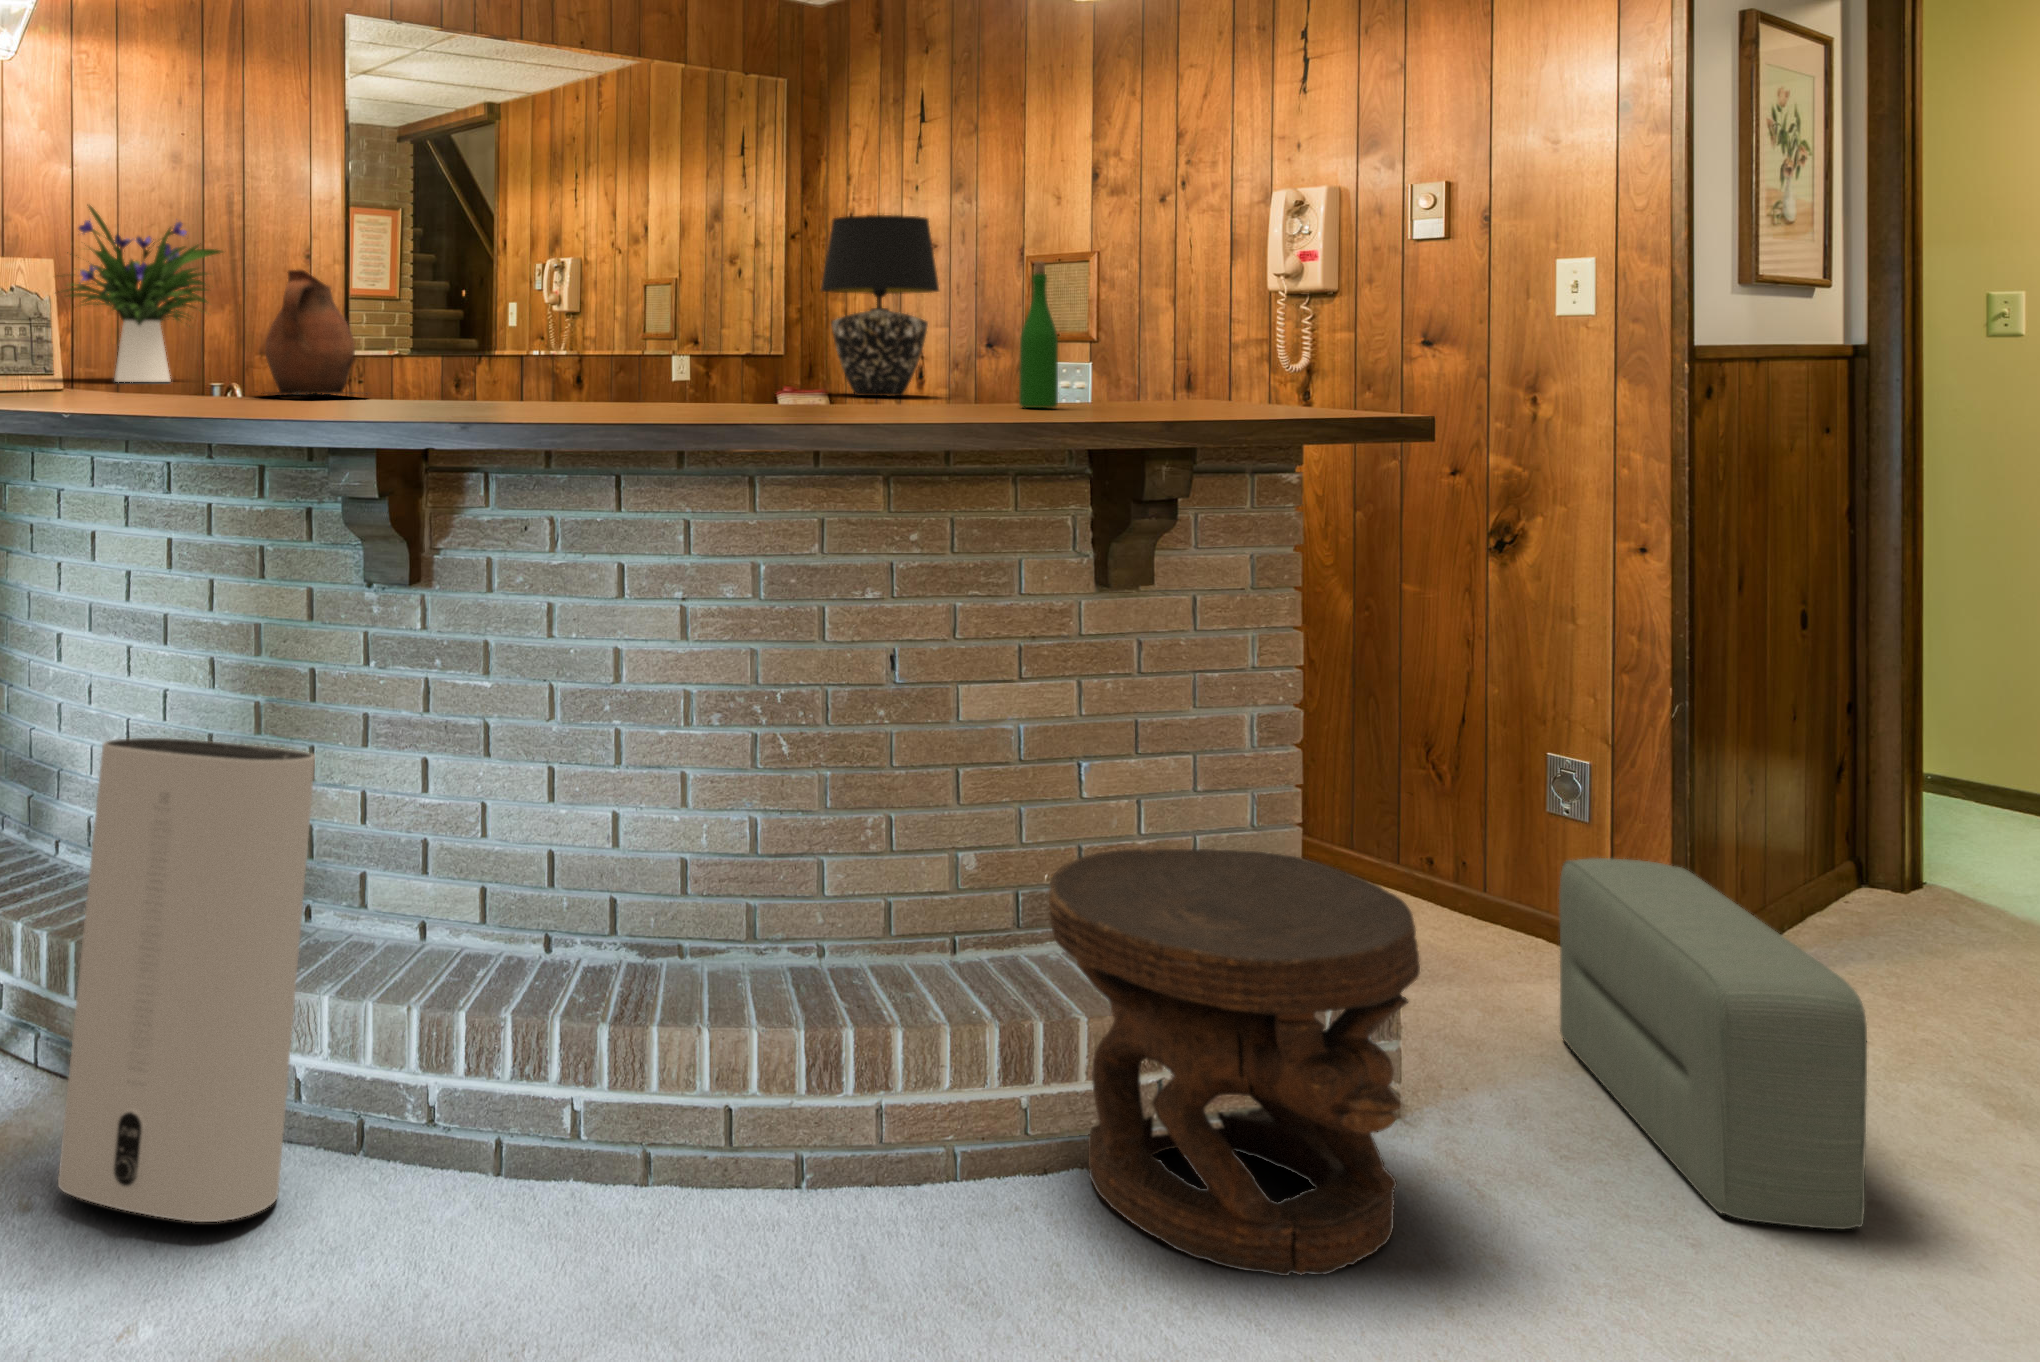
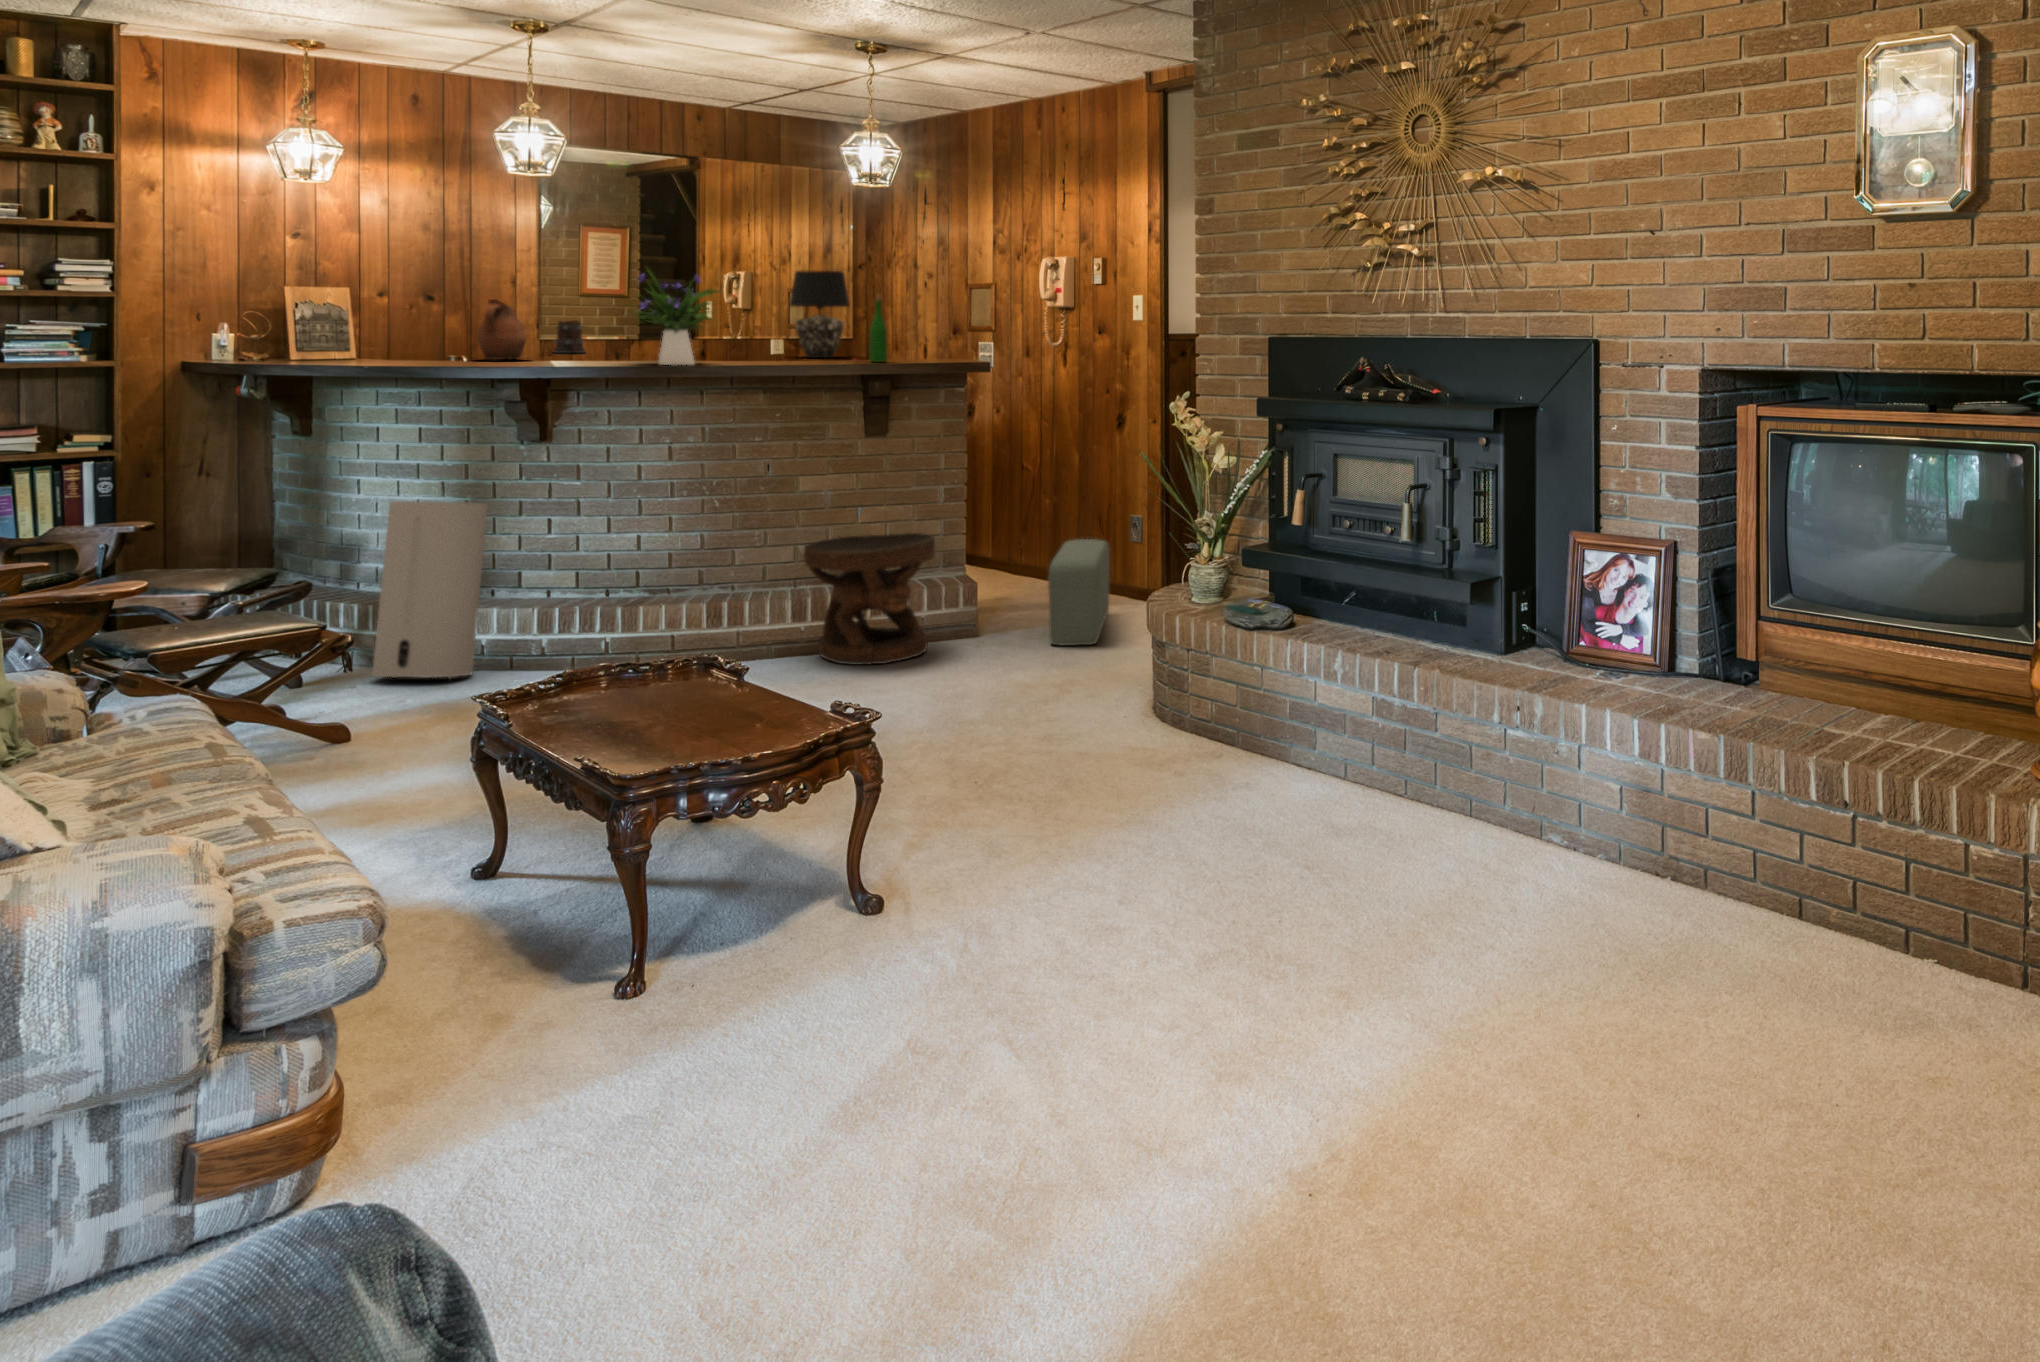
flower arrangement: present [65,206,222,382] -> present [628,268,719,365]
beer mug: none [378,320,436,383] -> present [553,320,586,353]

